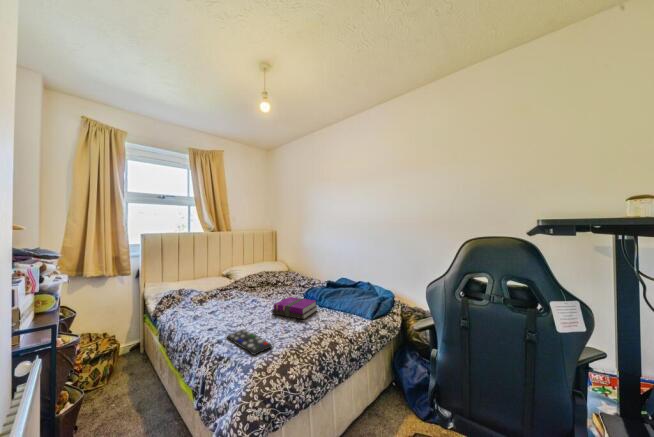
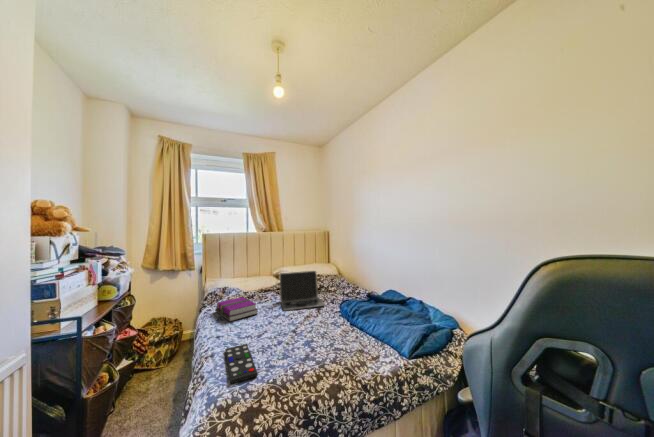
laptop: none [242,266,288,303] -> present [280,271,325,311]
notebook: present [272,297,317,319] -> present [216,297,258,321]

